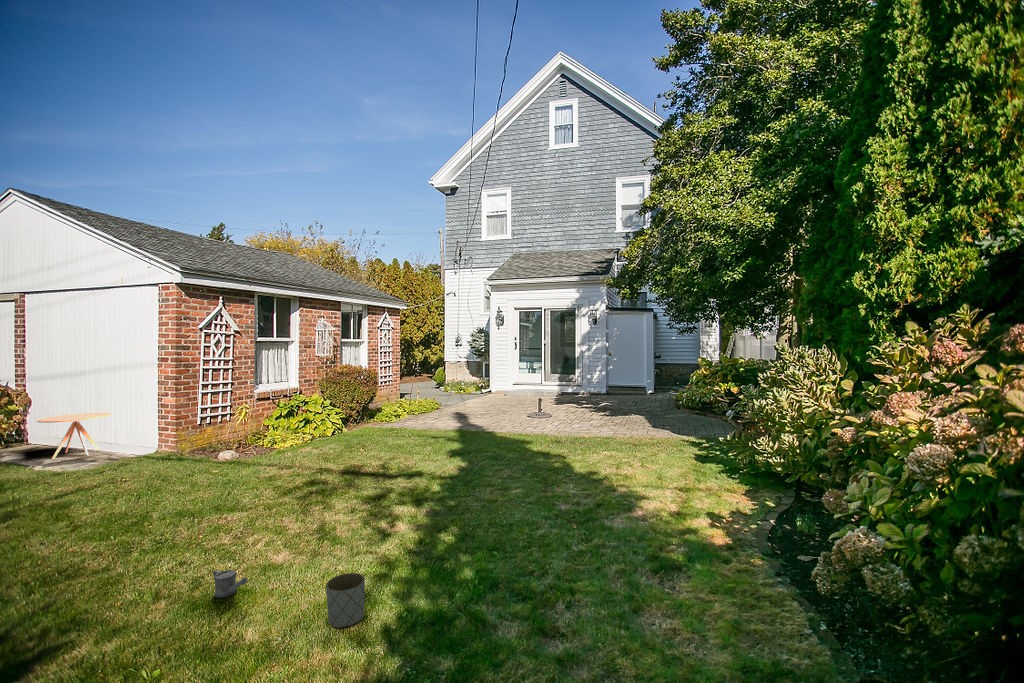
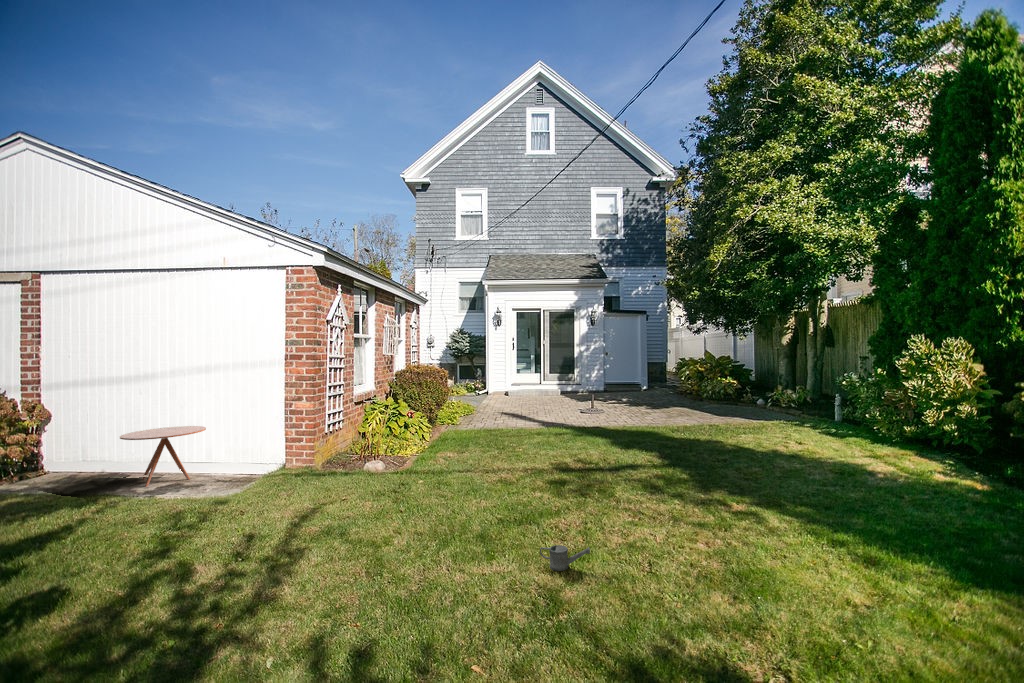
watering can: present [213,570,247,598] -> present [540,545,590,571]
planter: present [326,573,365,629] -> none [893,516,934,559]

